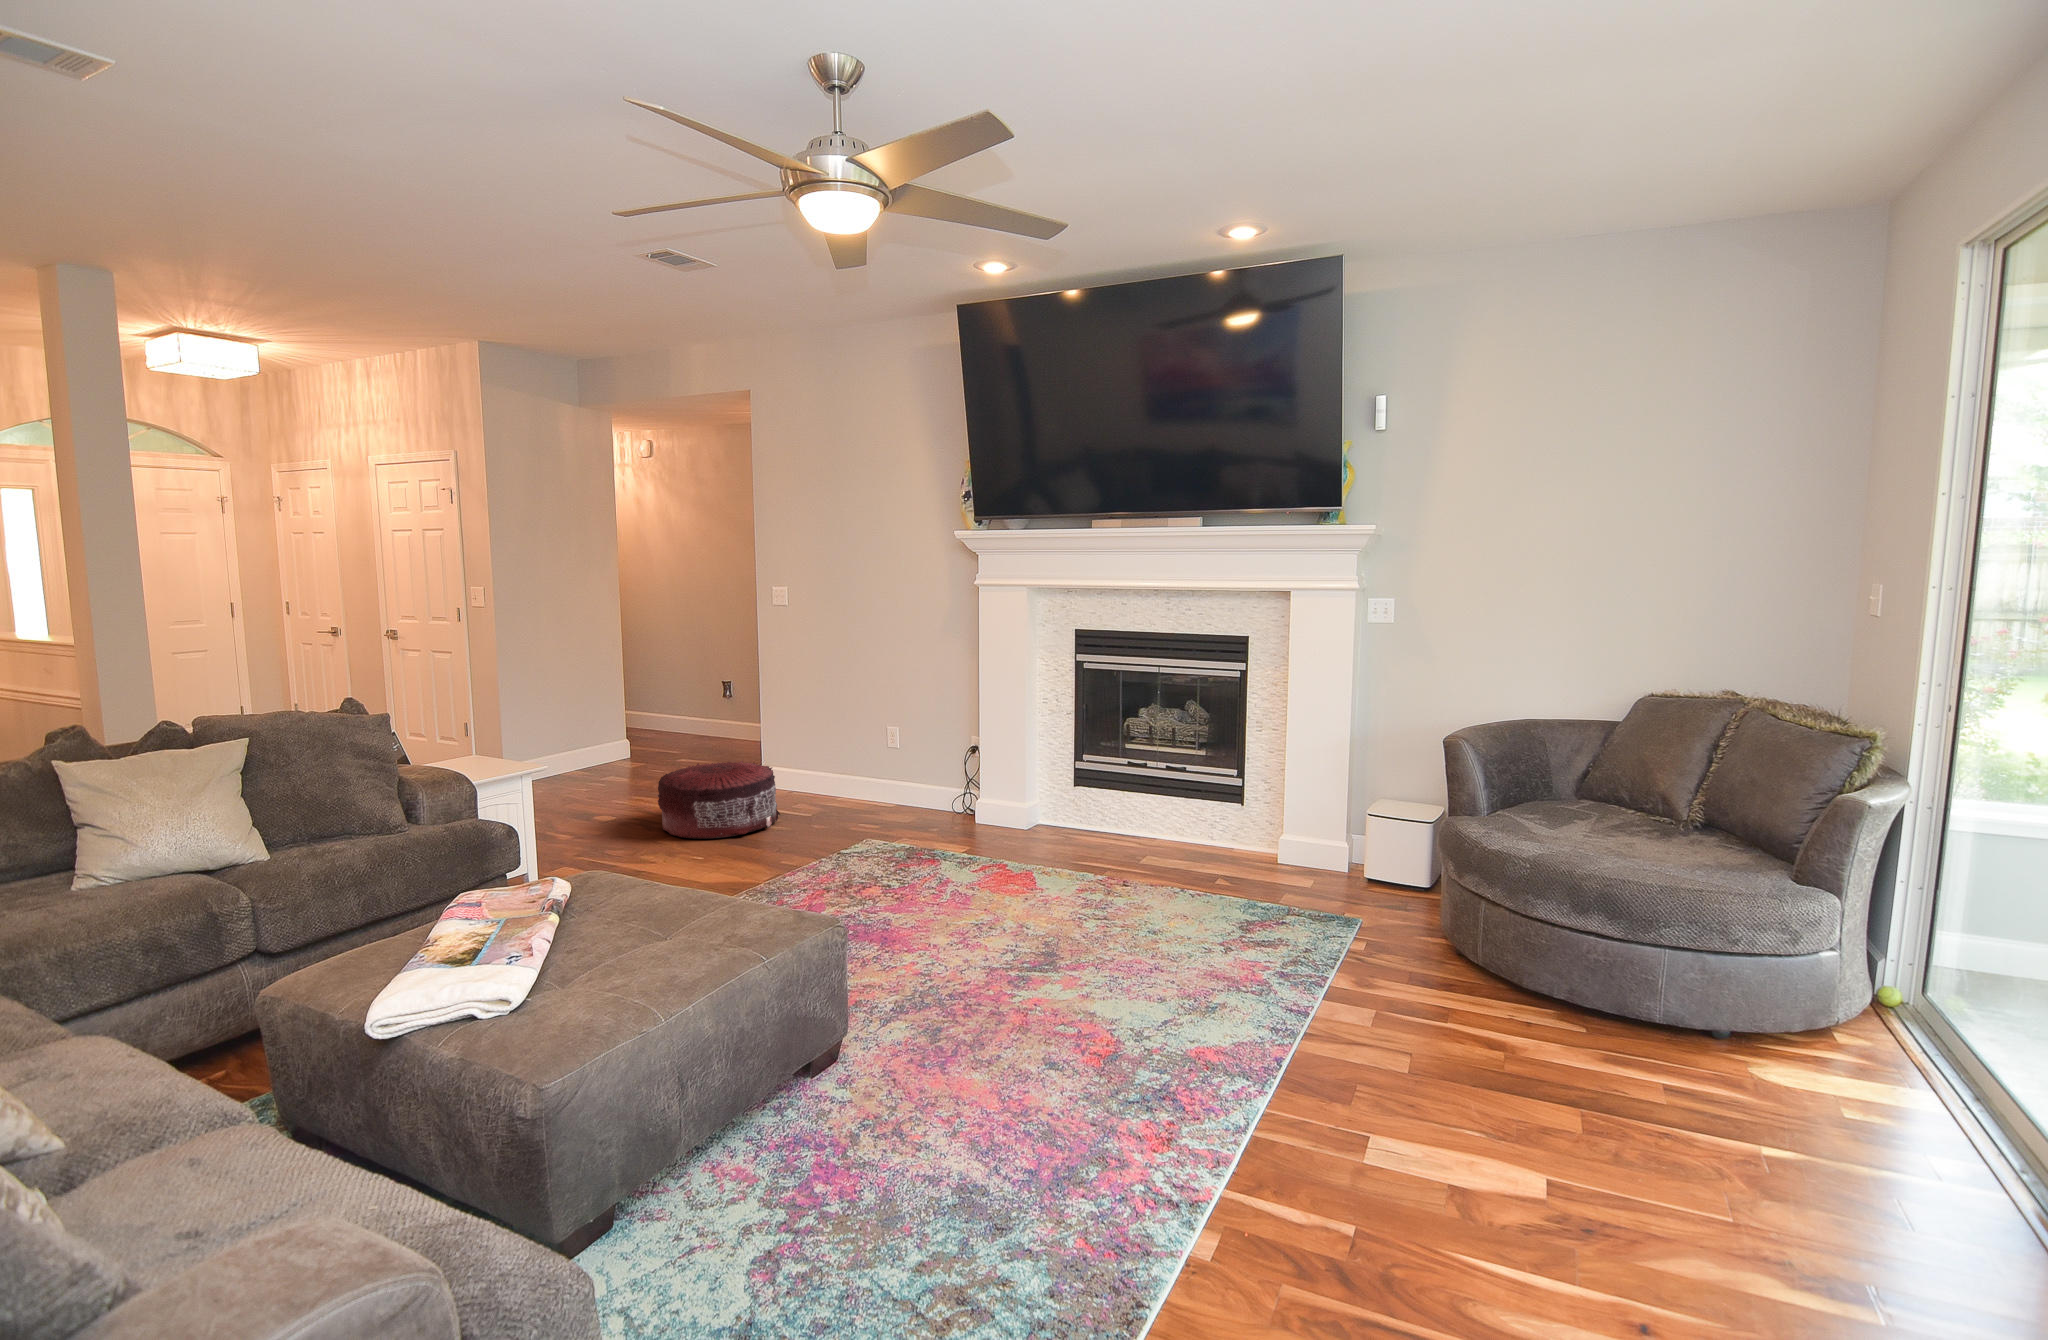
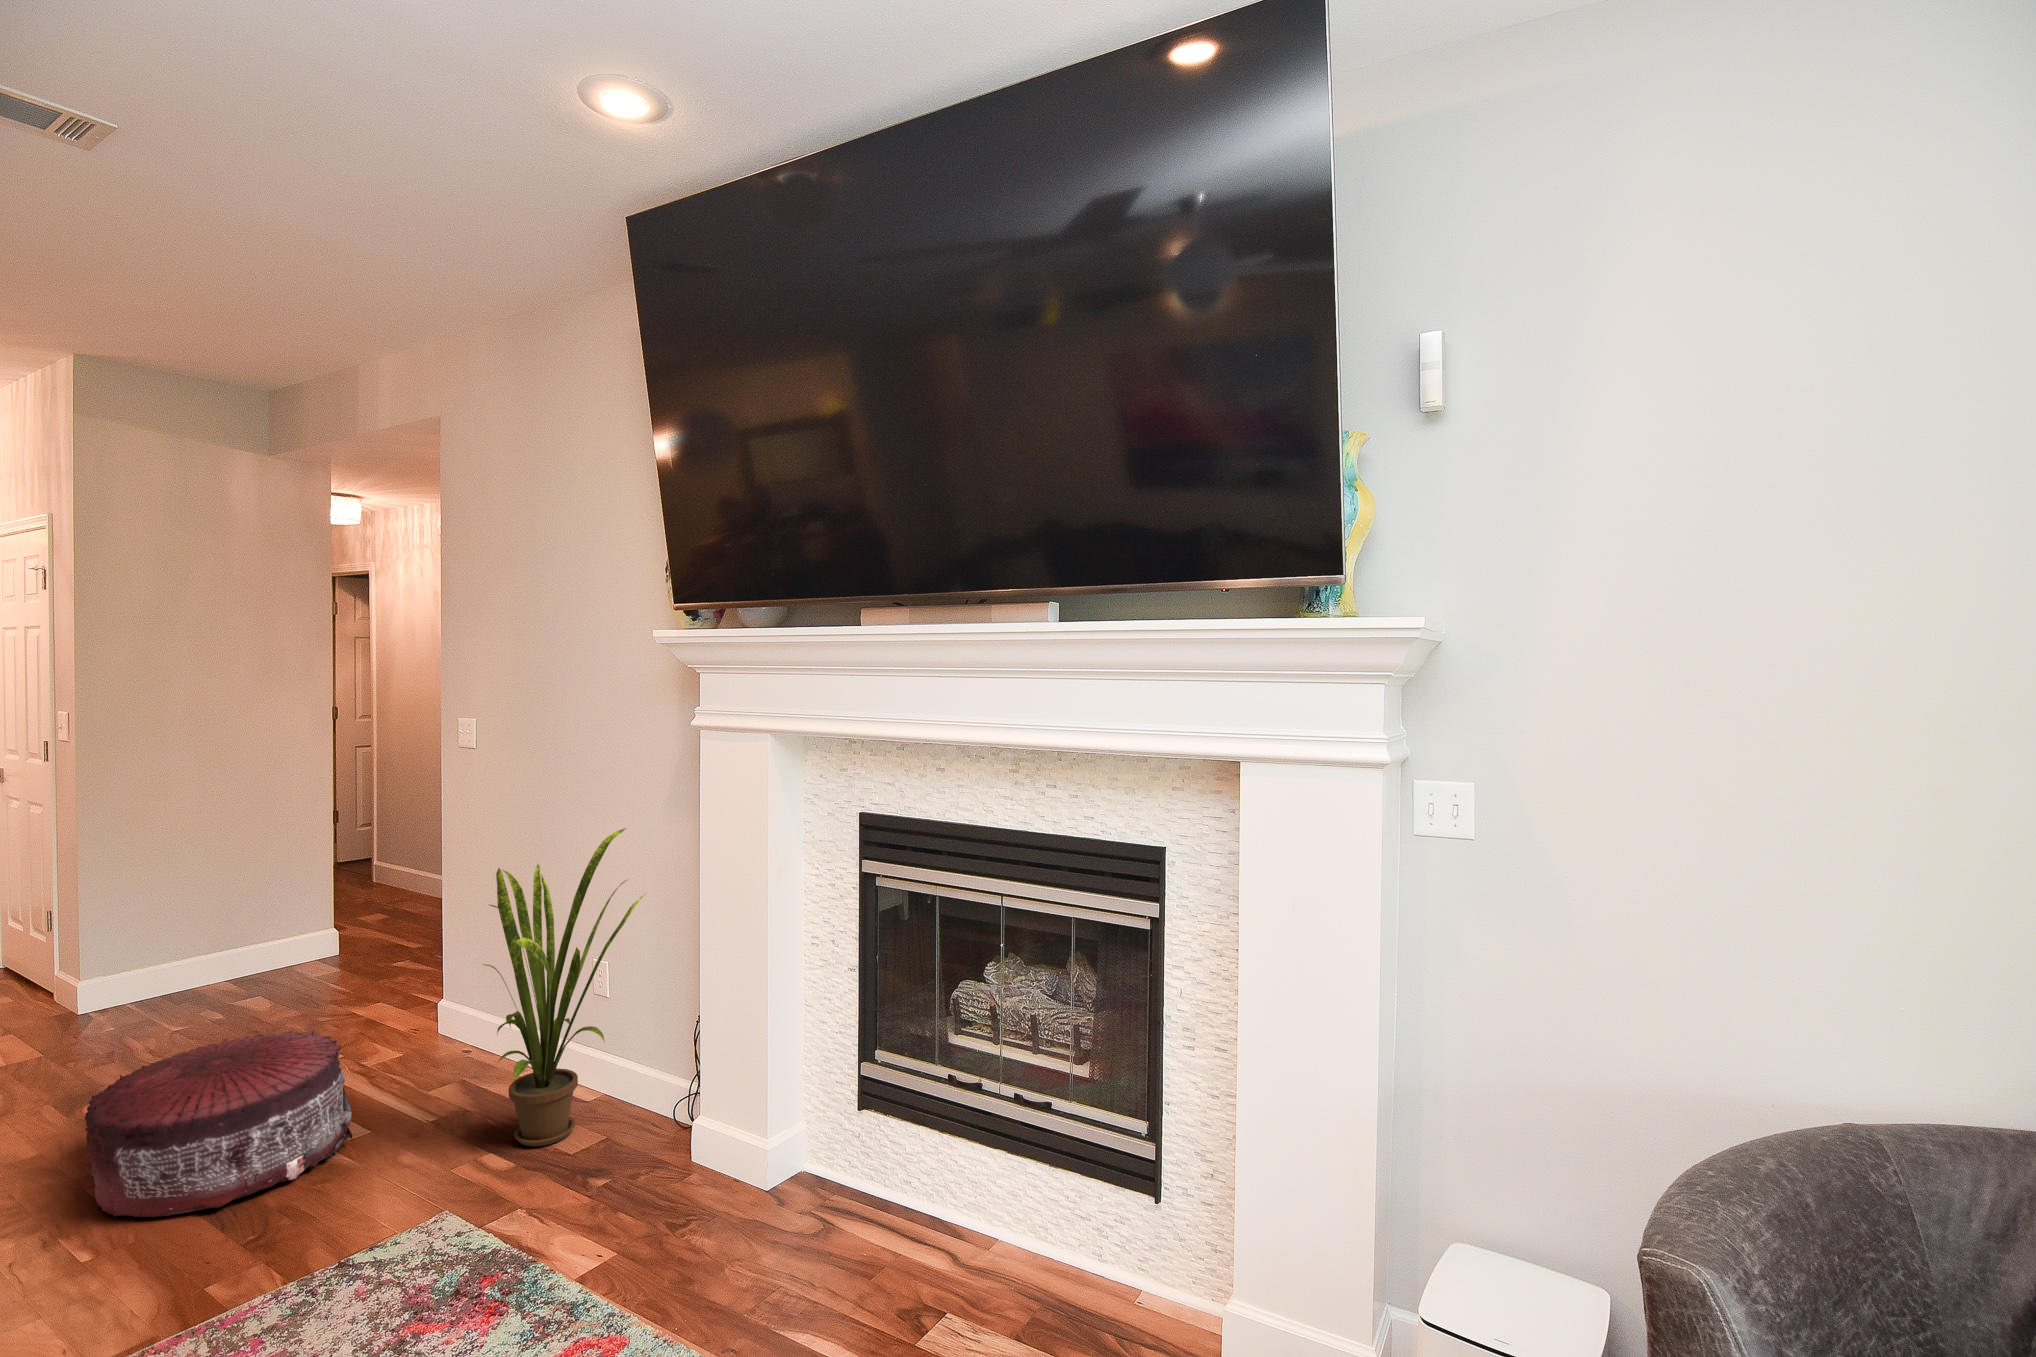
house plant: none [849,647,934,818] -> present [483,828,645,1146]

